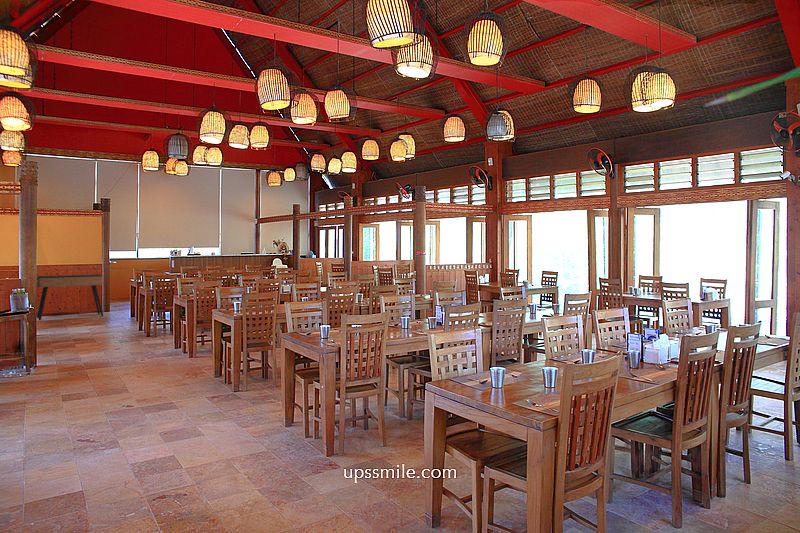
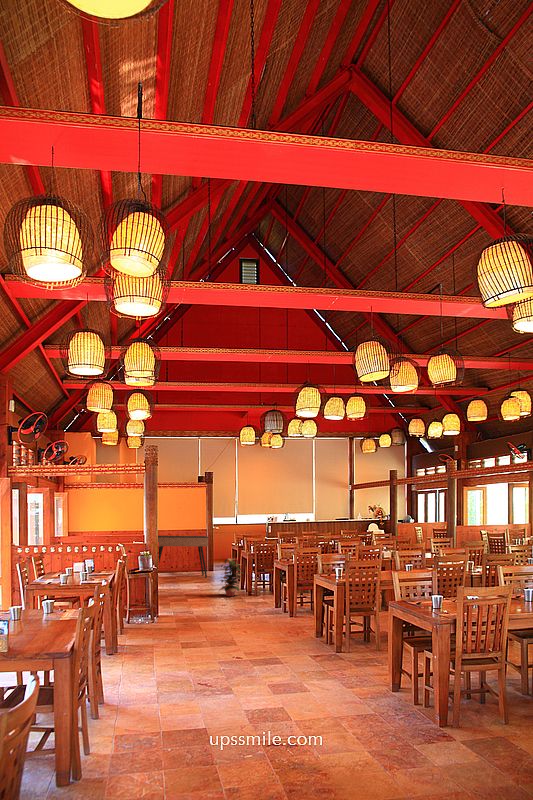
decorative plant: none [111,297,141,334] -> present [220,558,242,596]

